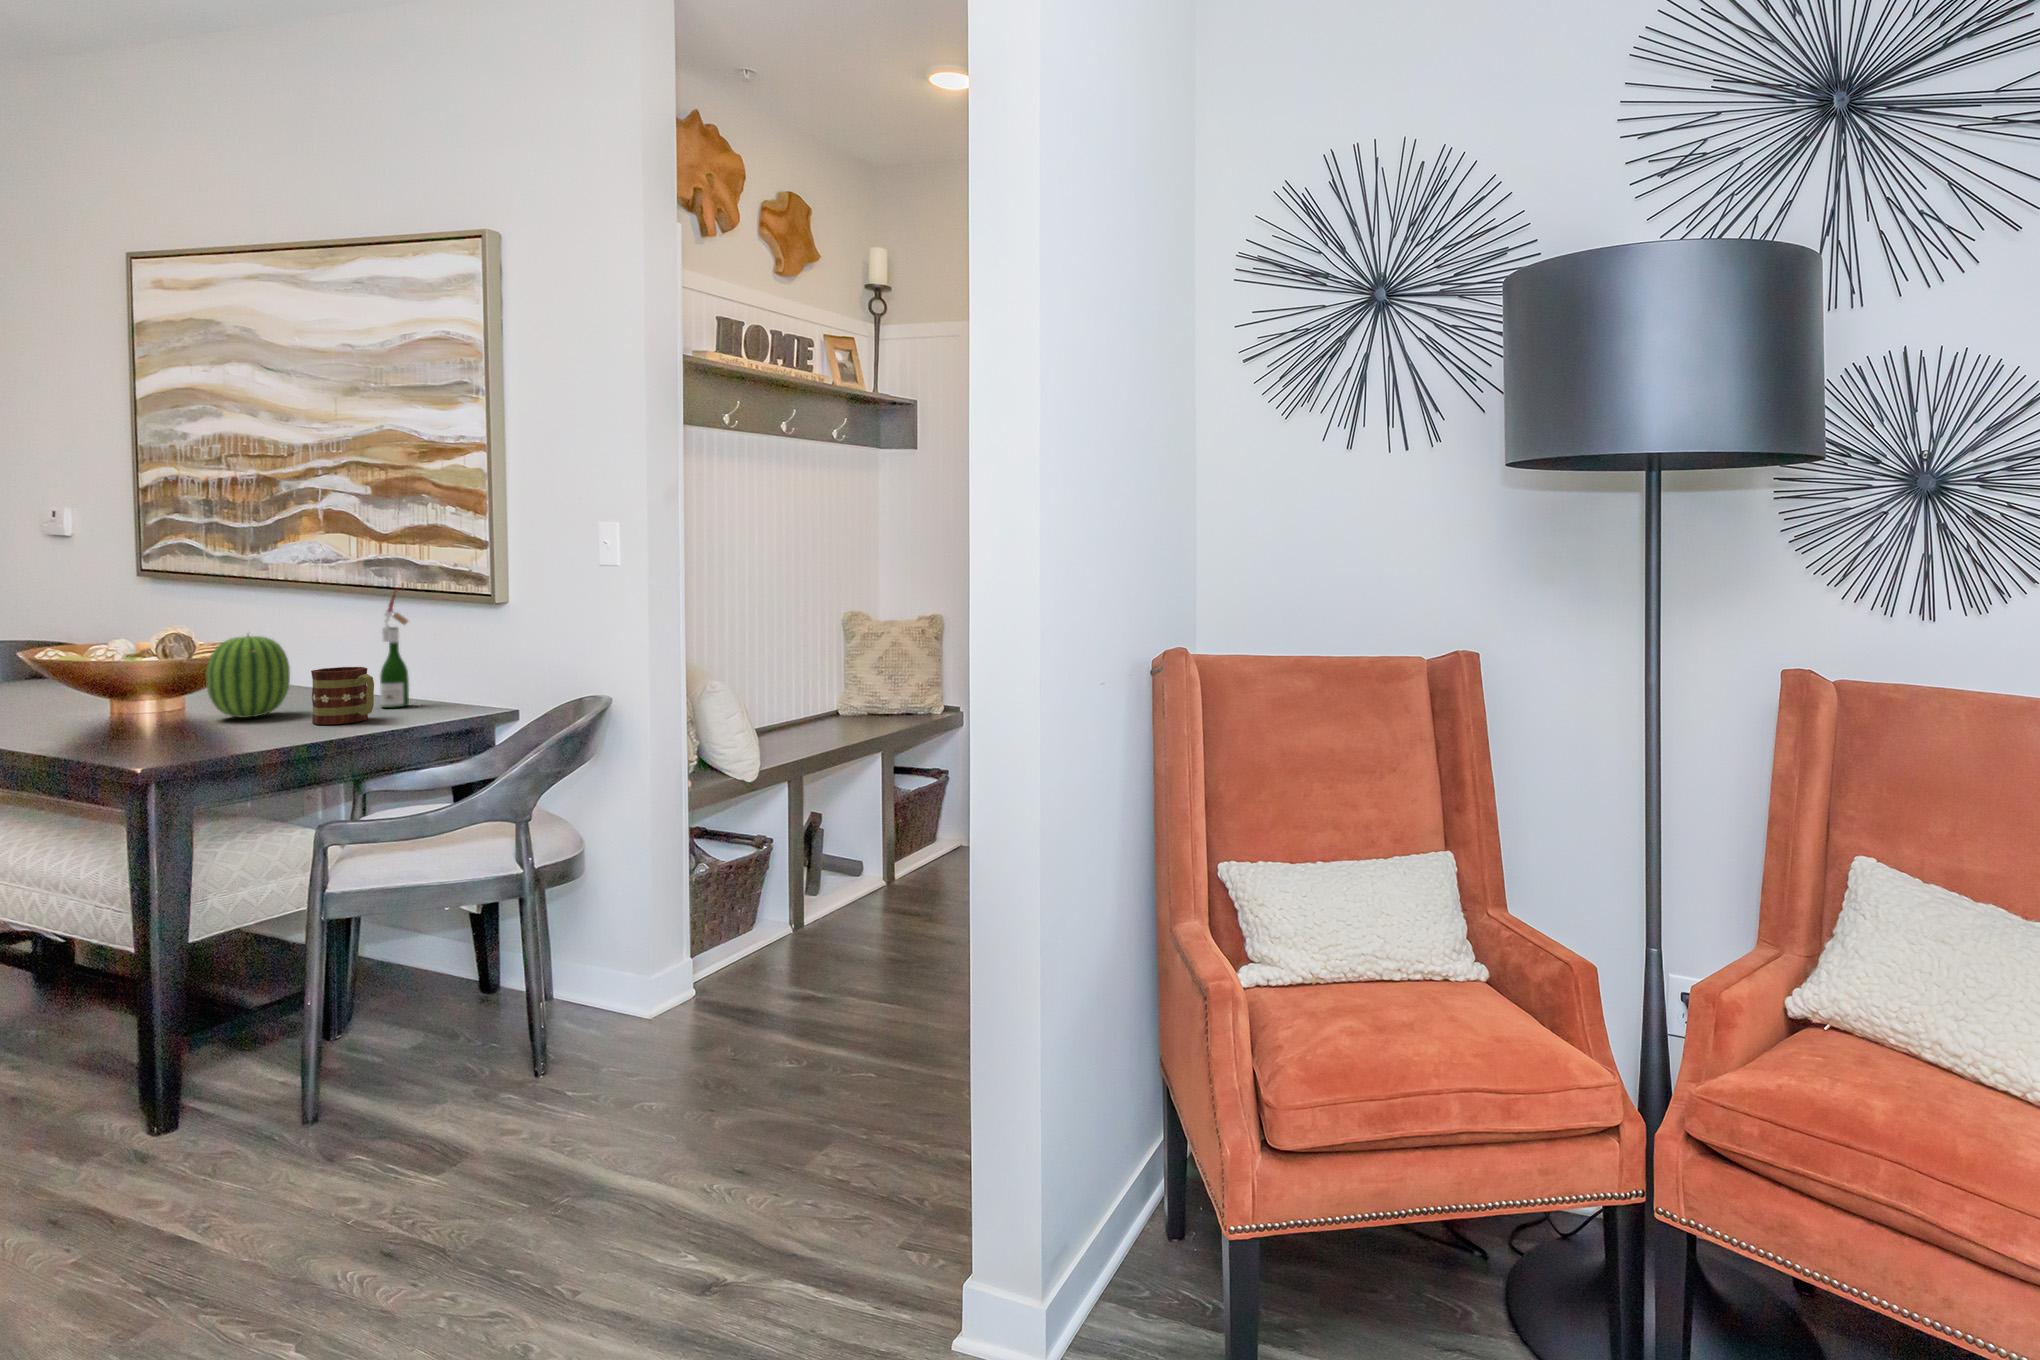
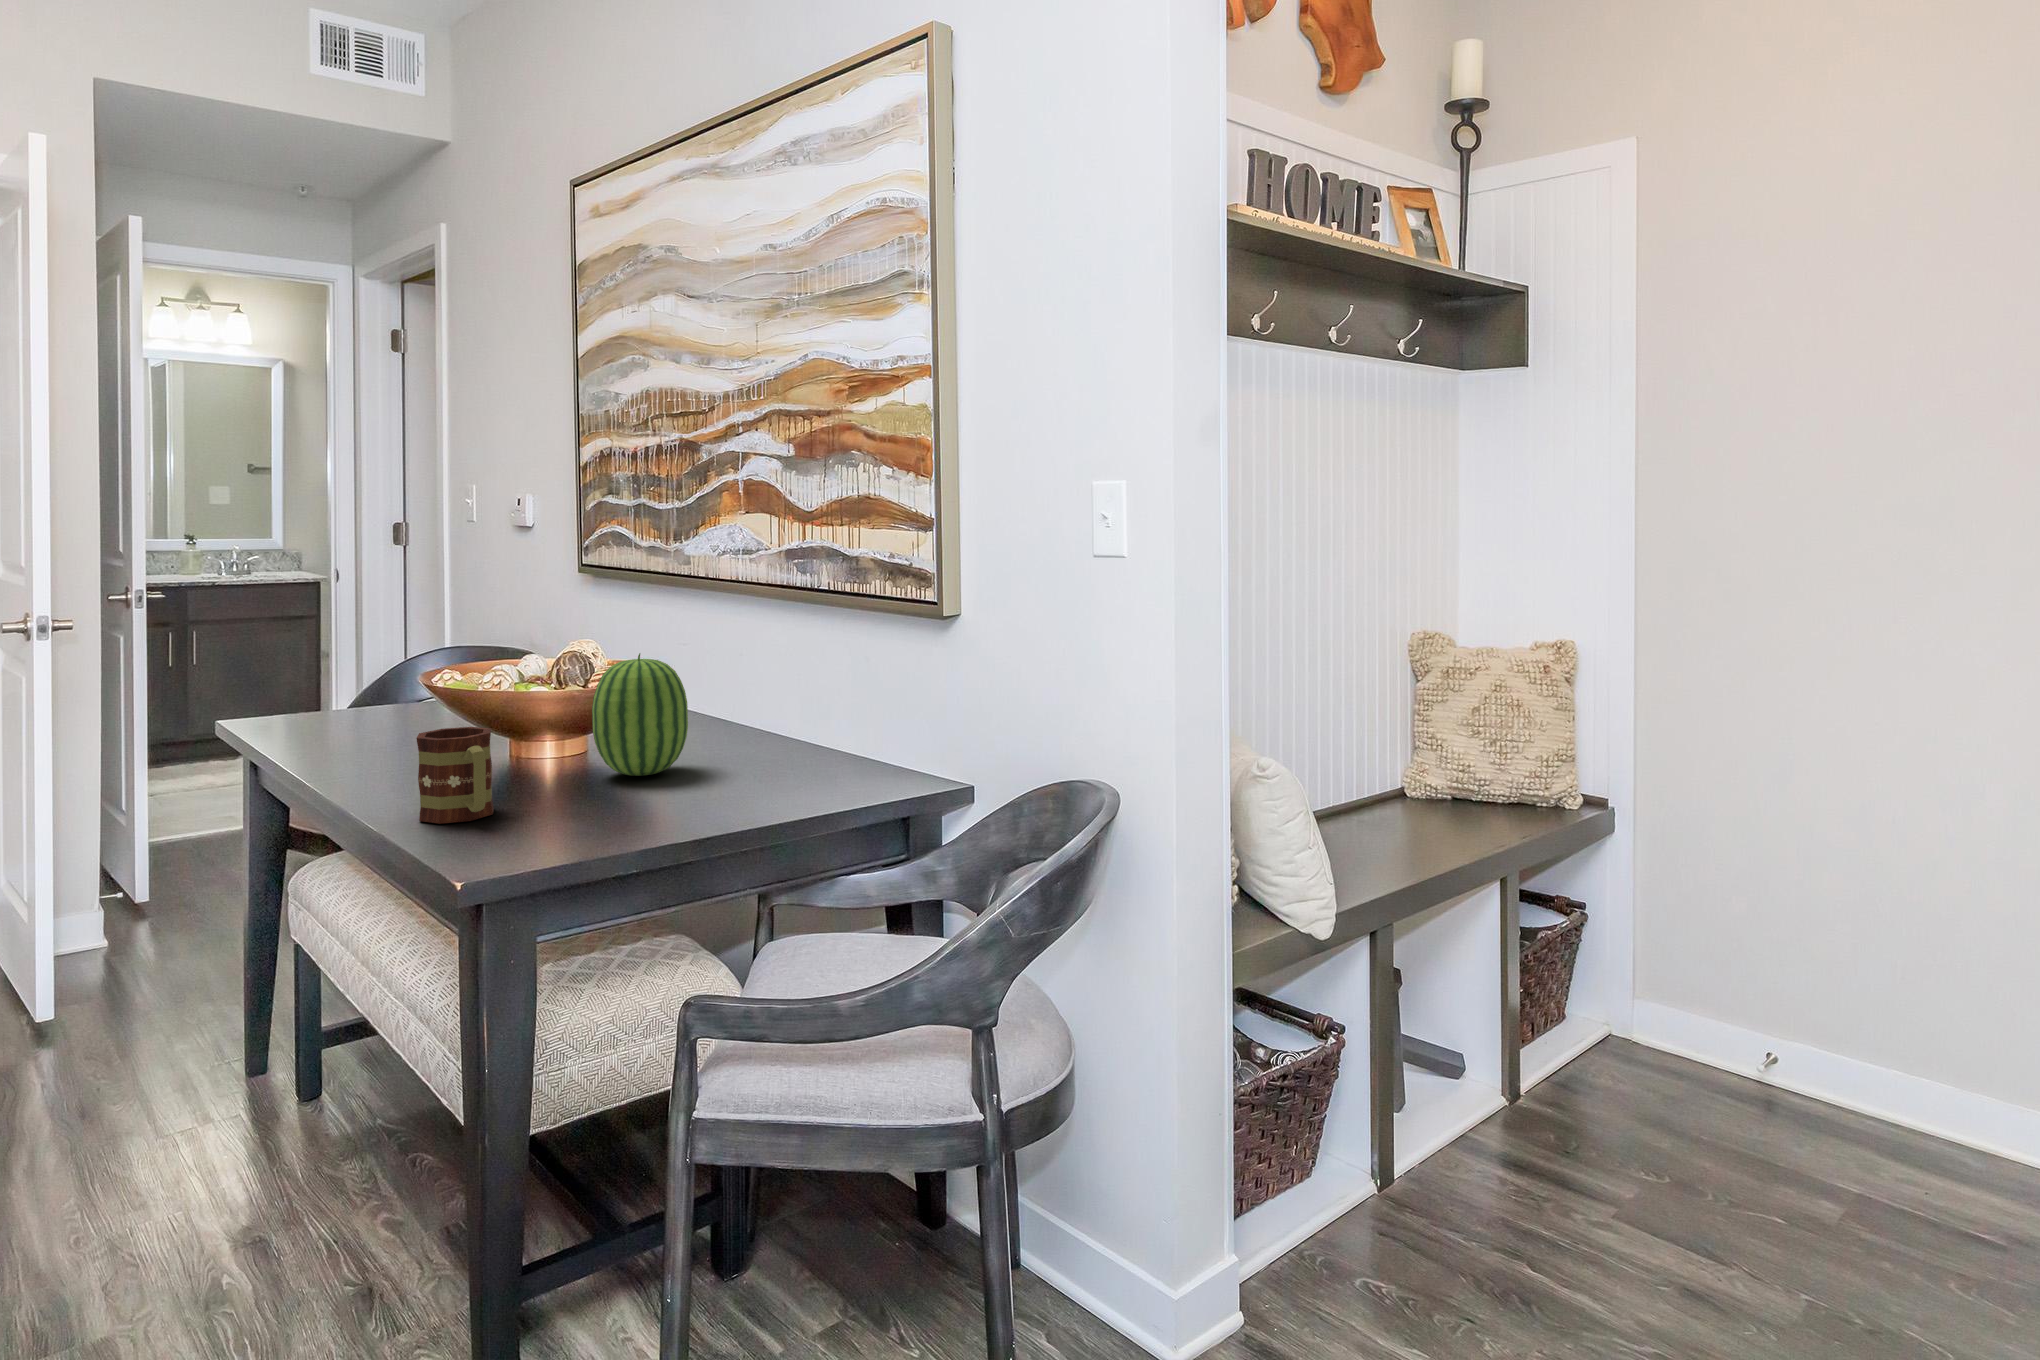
wine bottle: present [380,589,420,708] -> none [796,588,849,772]
mug: present [311,667,374,724] -> present [416,727,494,824]

